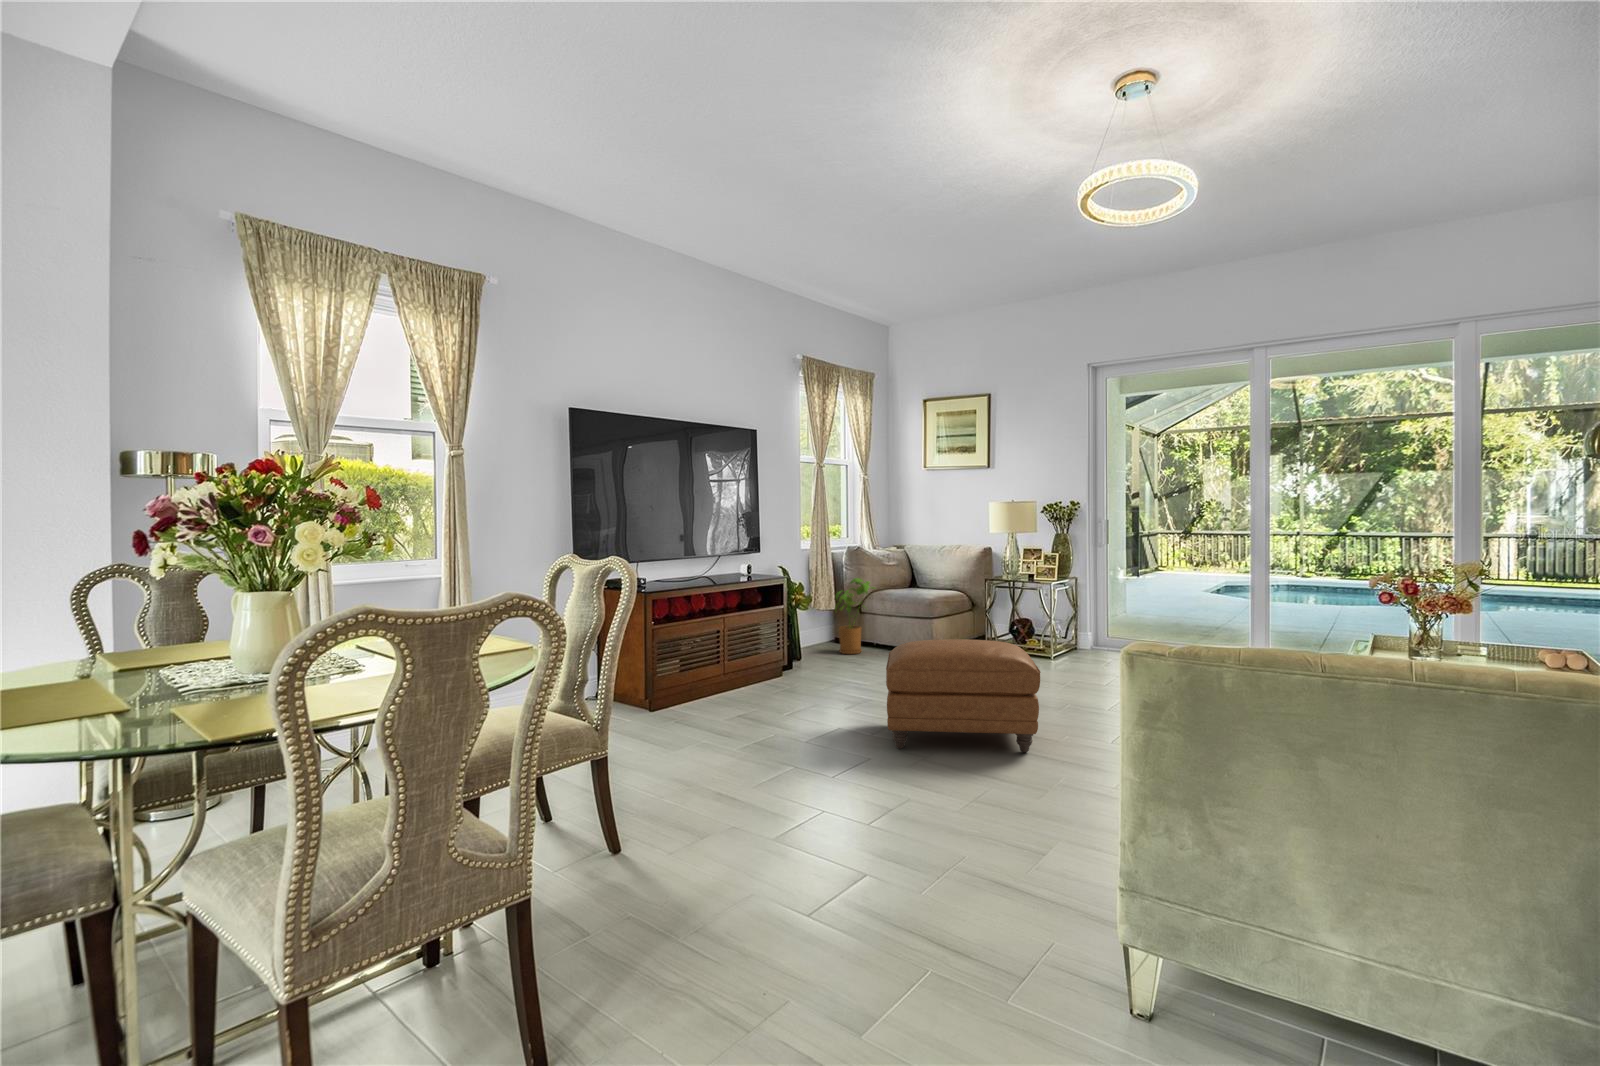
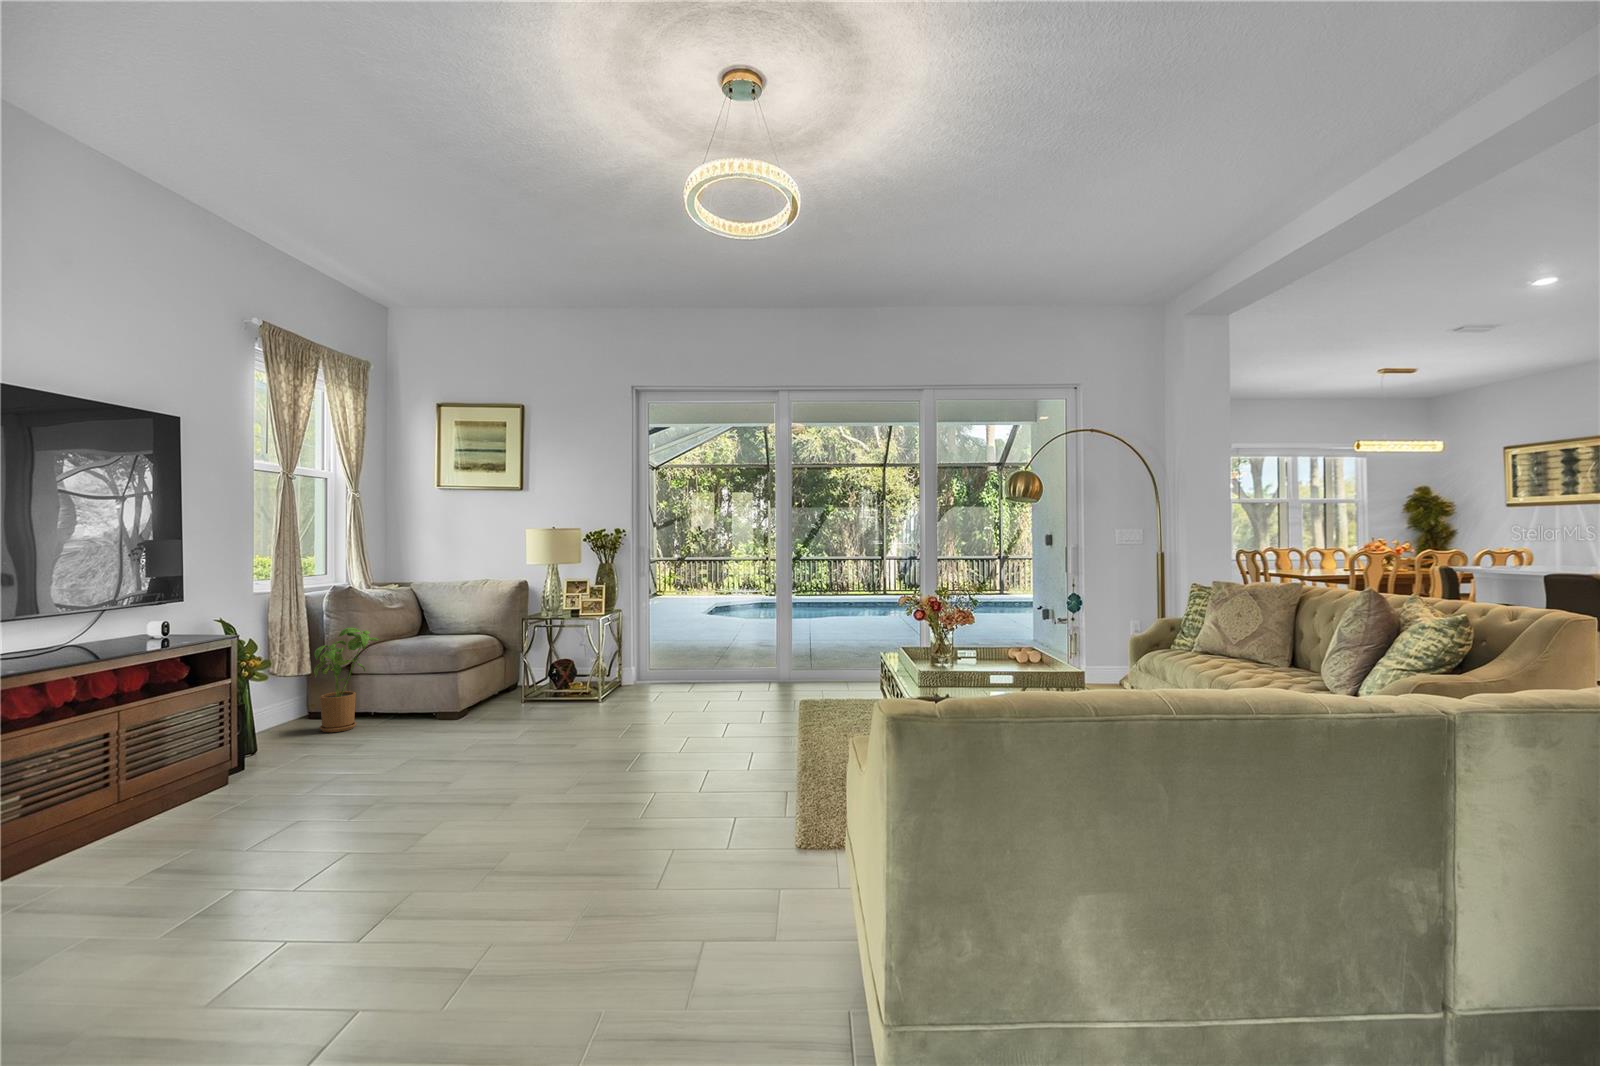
ottoman: present [886,639,1041,753] -> none [436,703,655,879]

